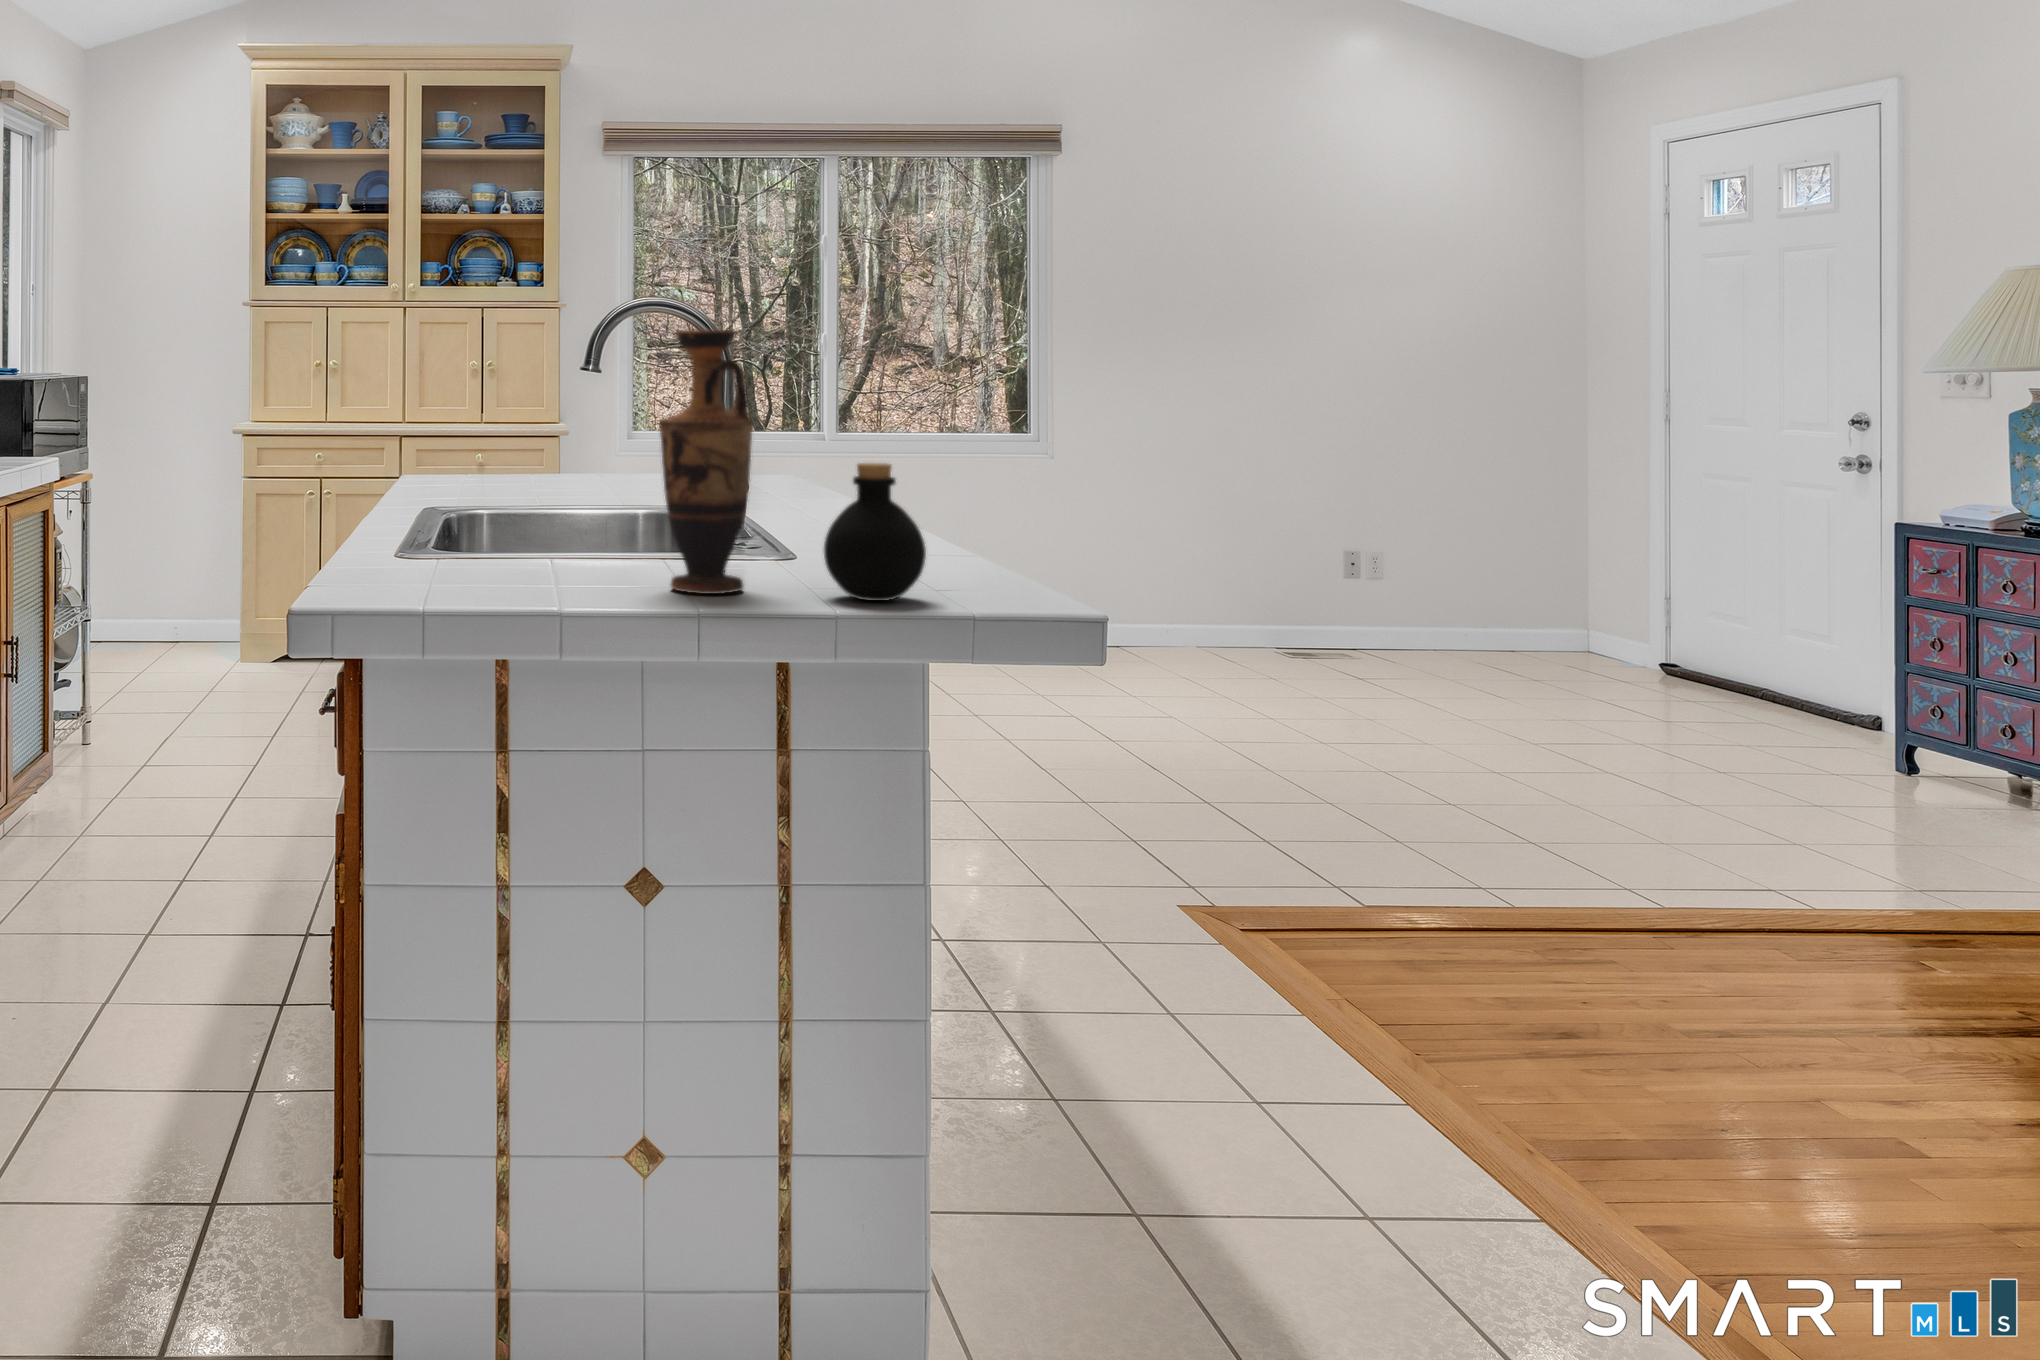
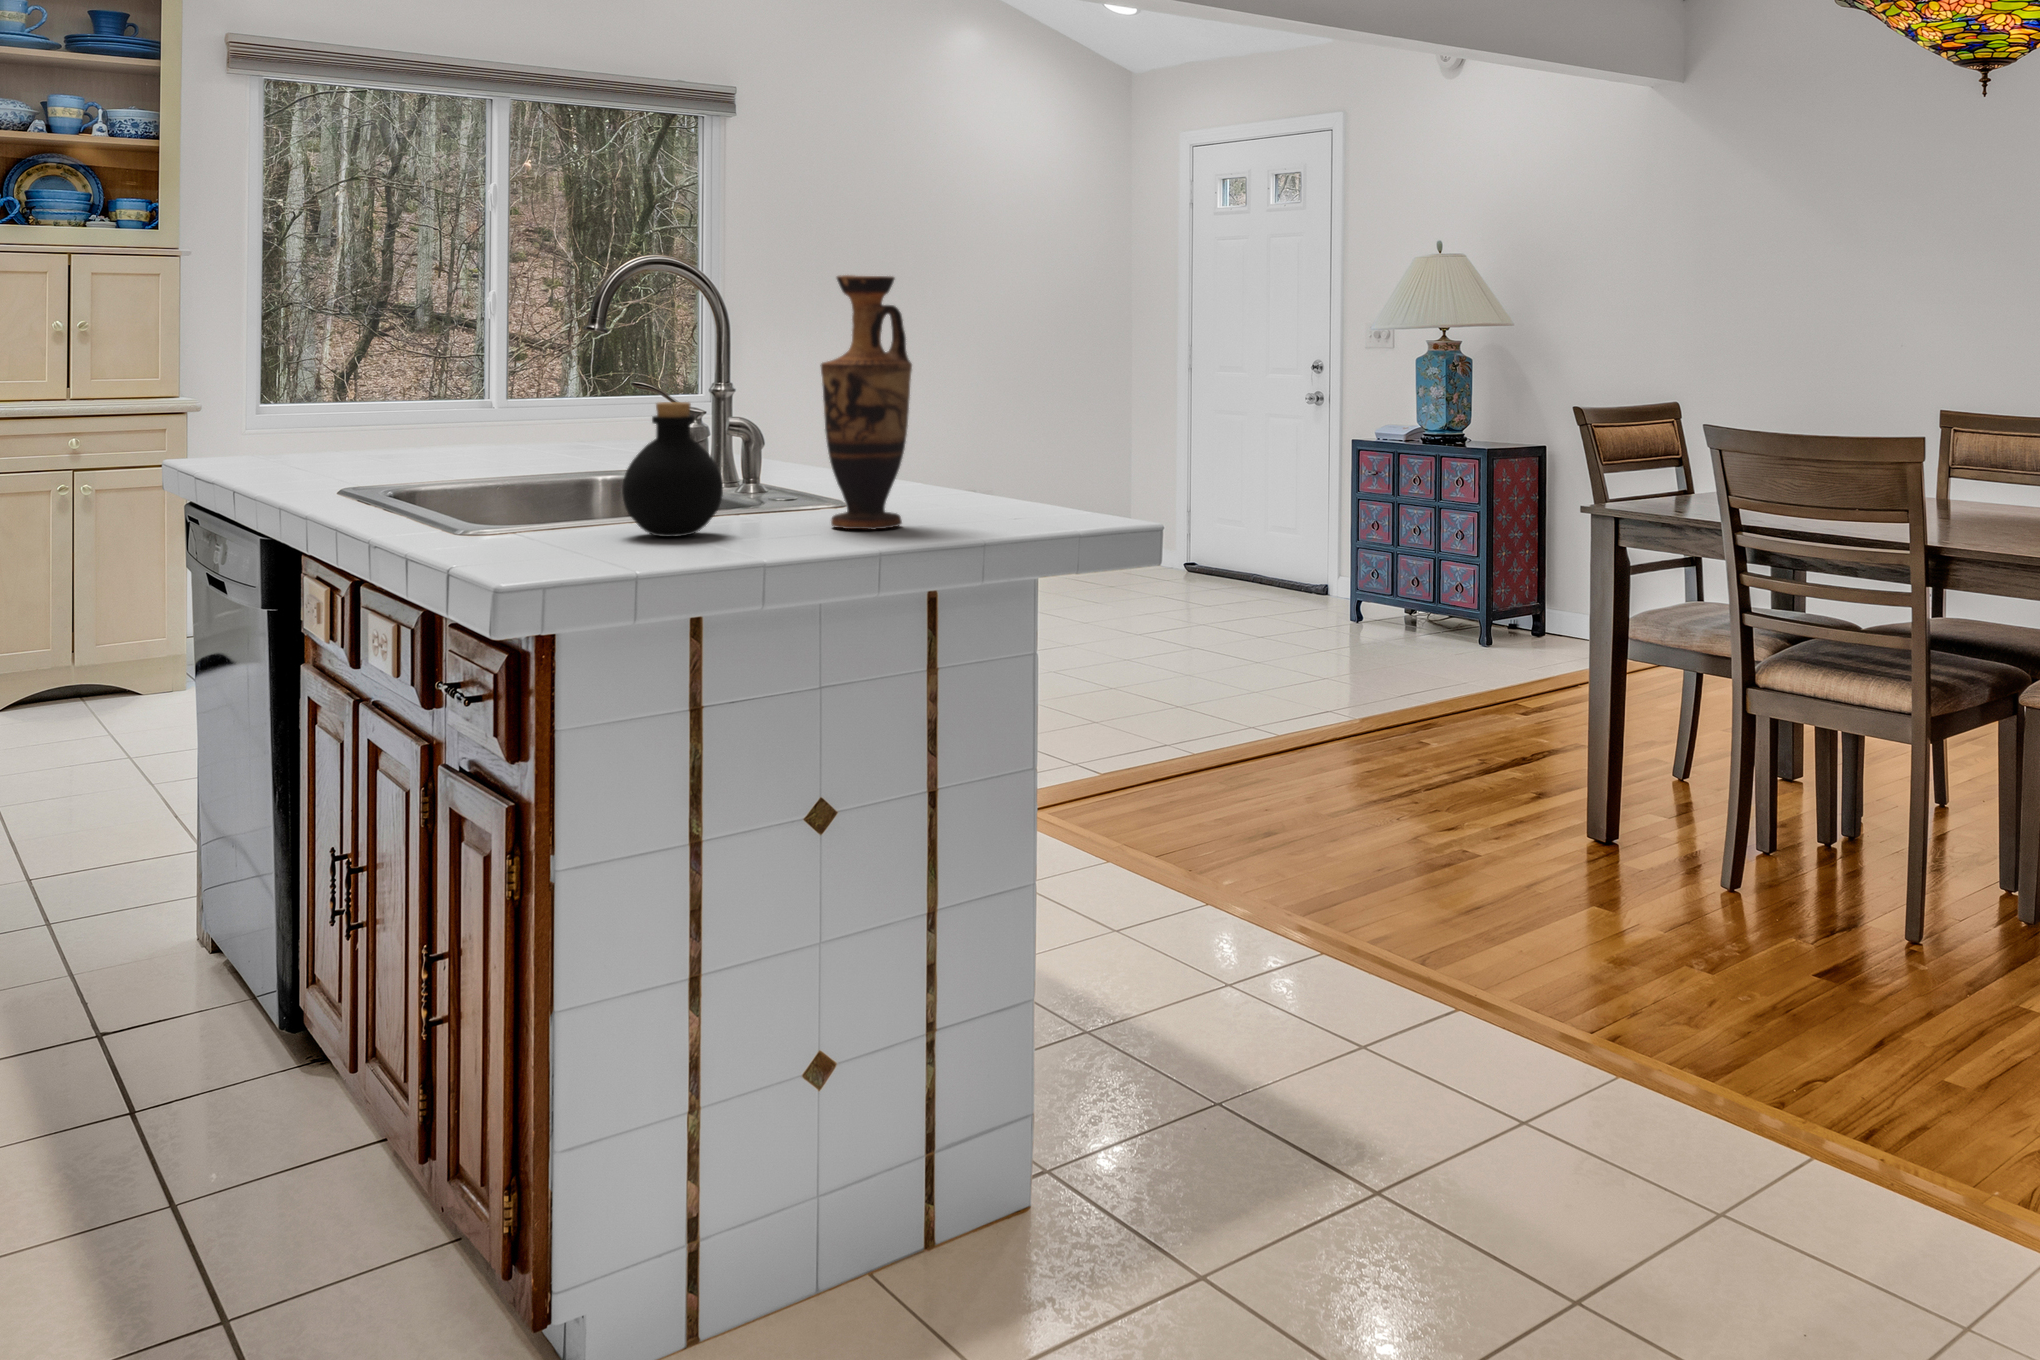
bottle: present [824,463,926,601] -> present [622,402,723,537]

